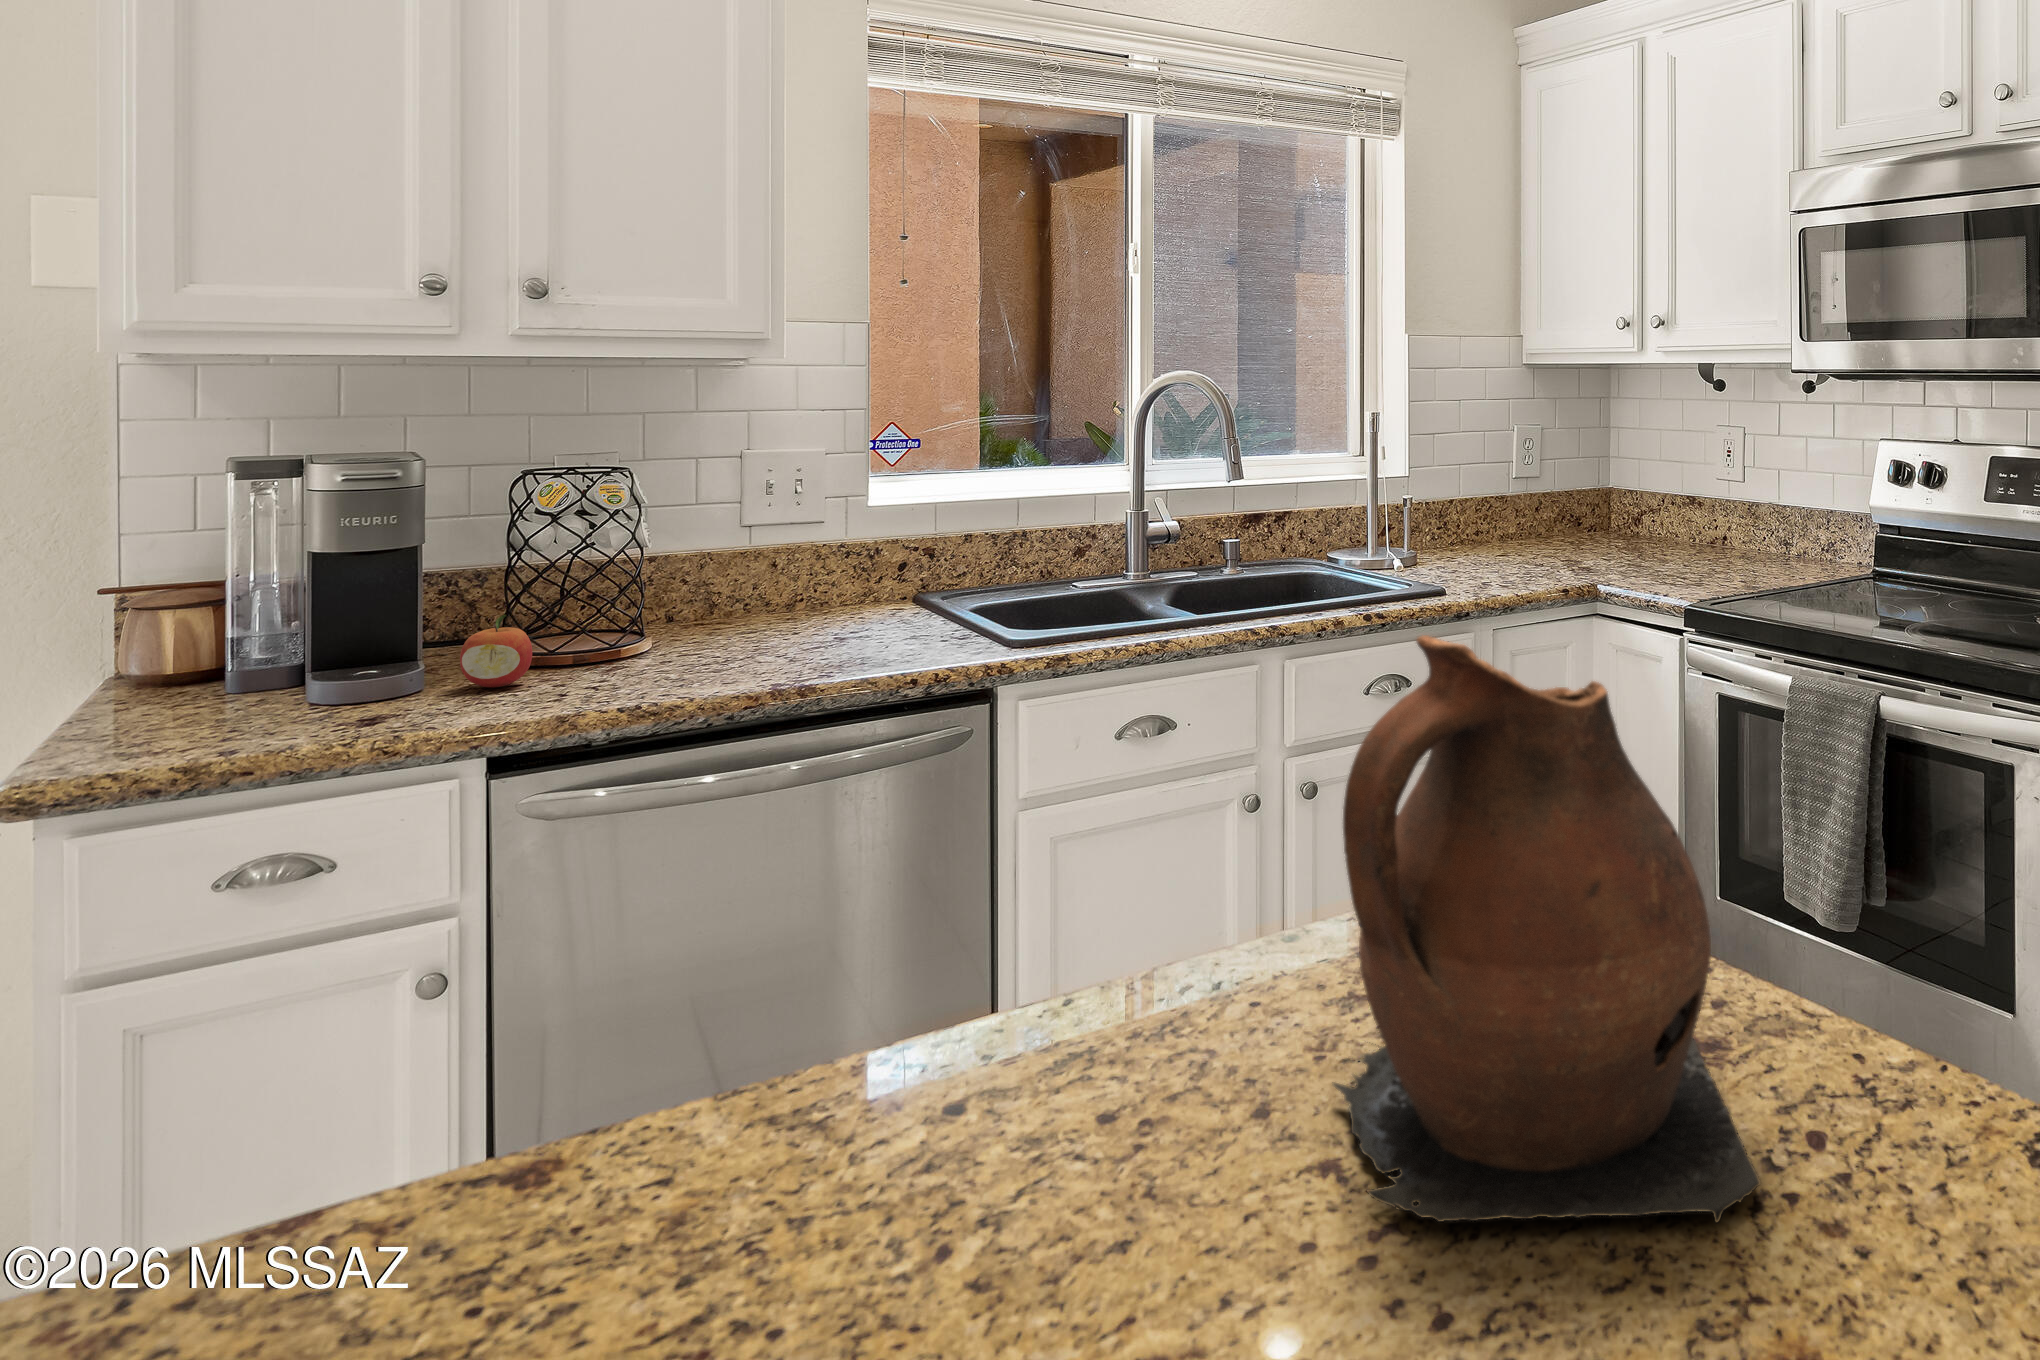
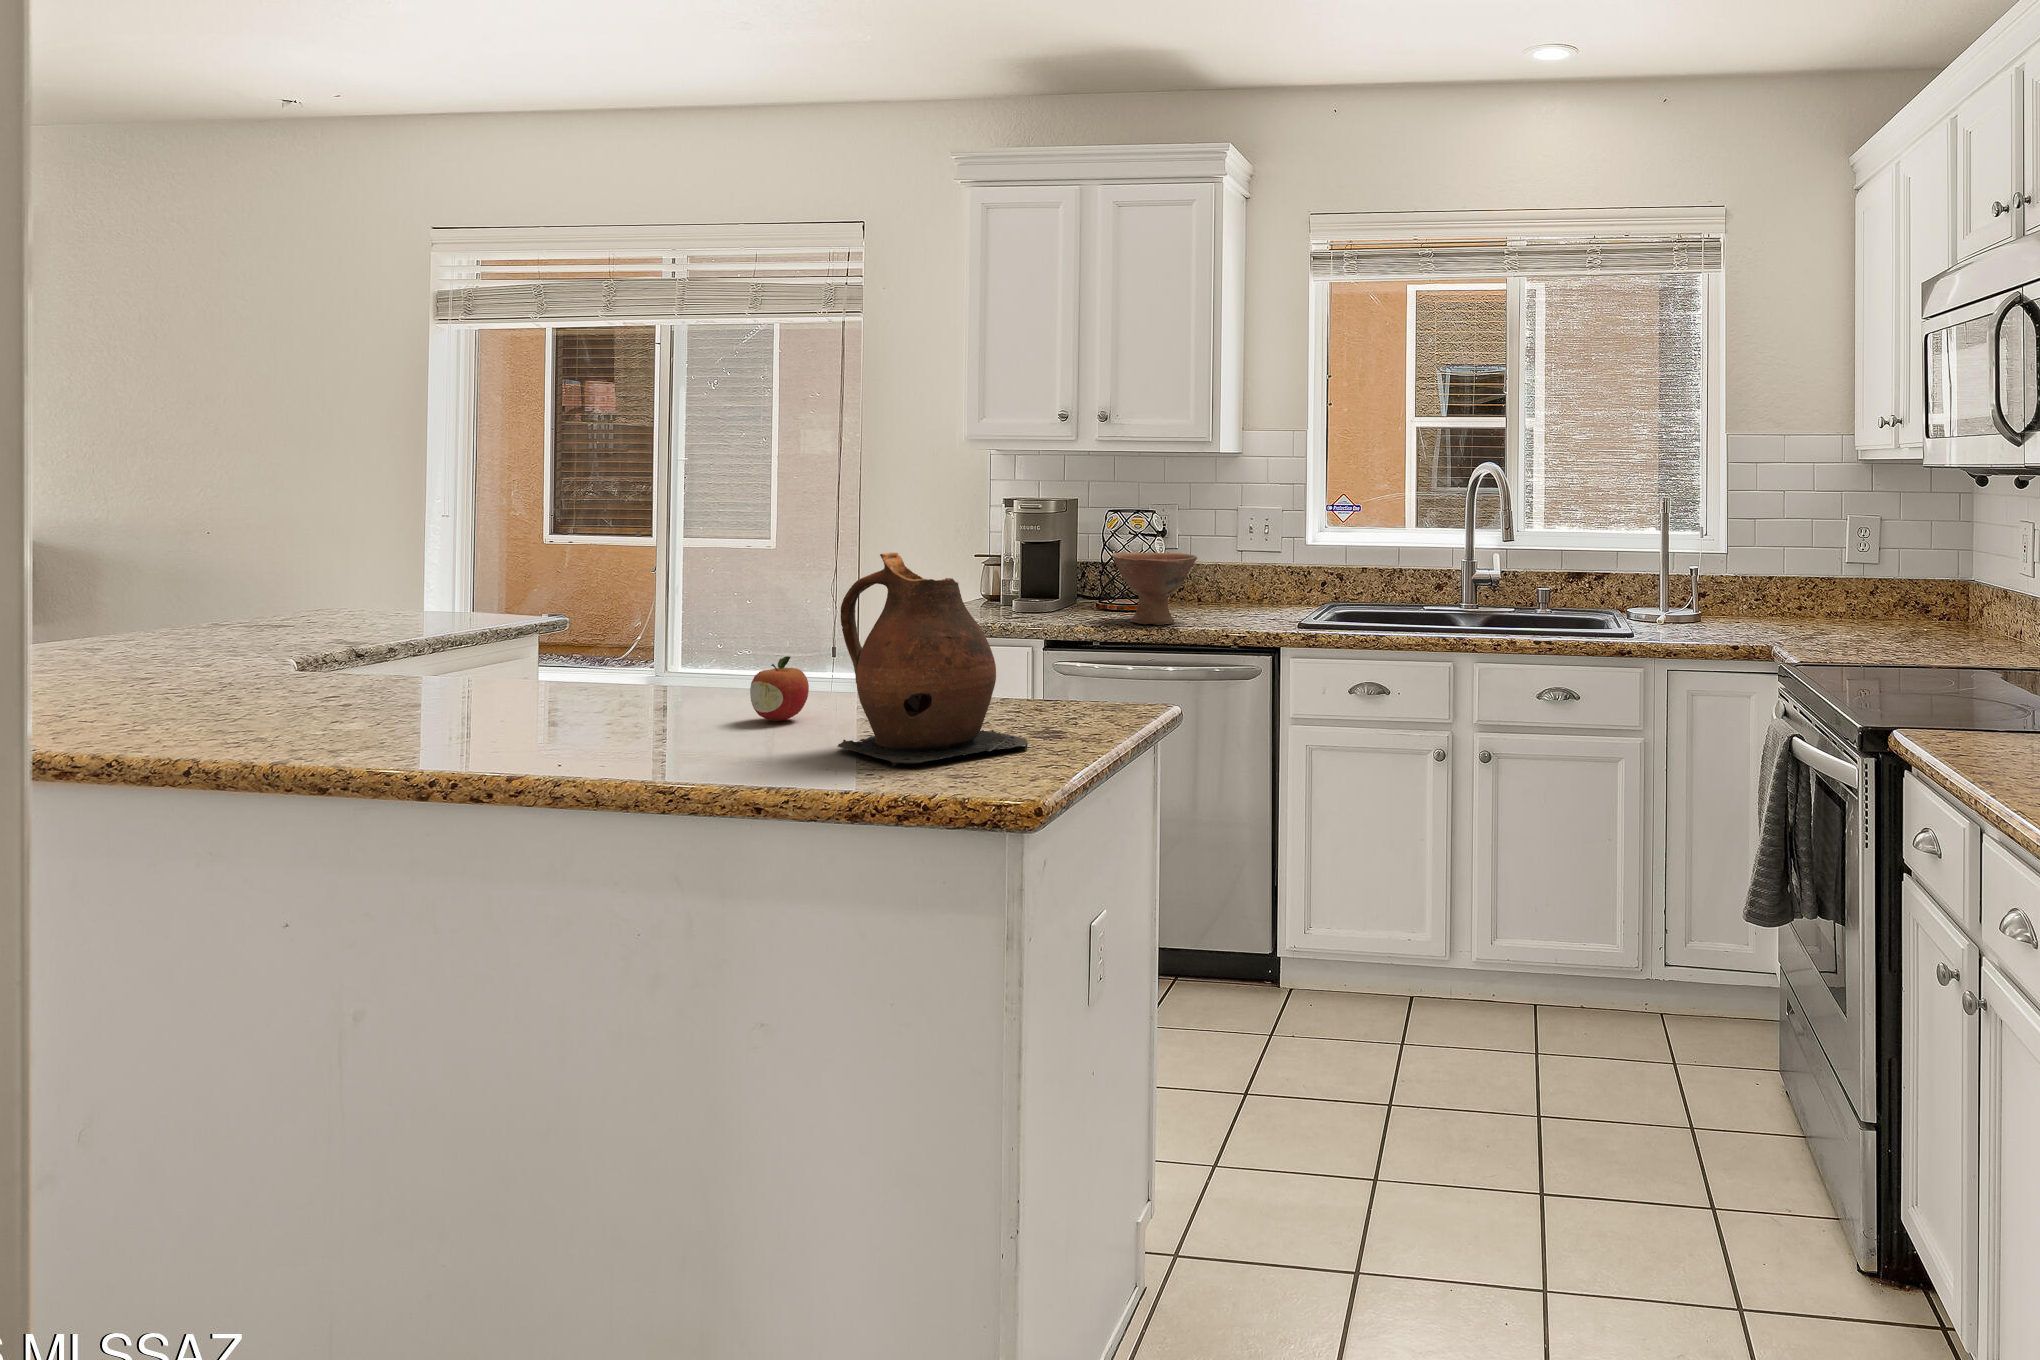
bowl: none [630,533,805,679] -> present [1112,552,1197,625]
fruit: present [460,615,532,687] -> present [750,656,809,721]

